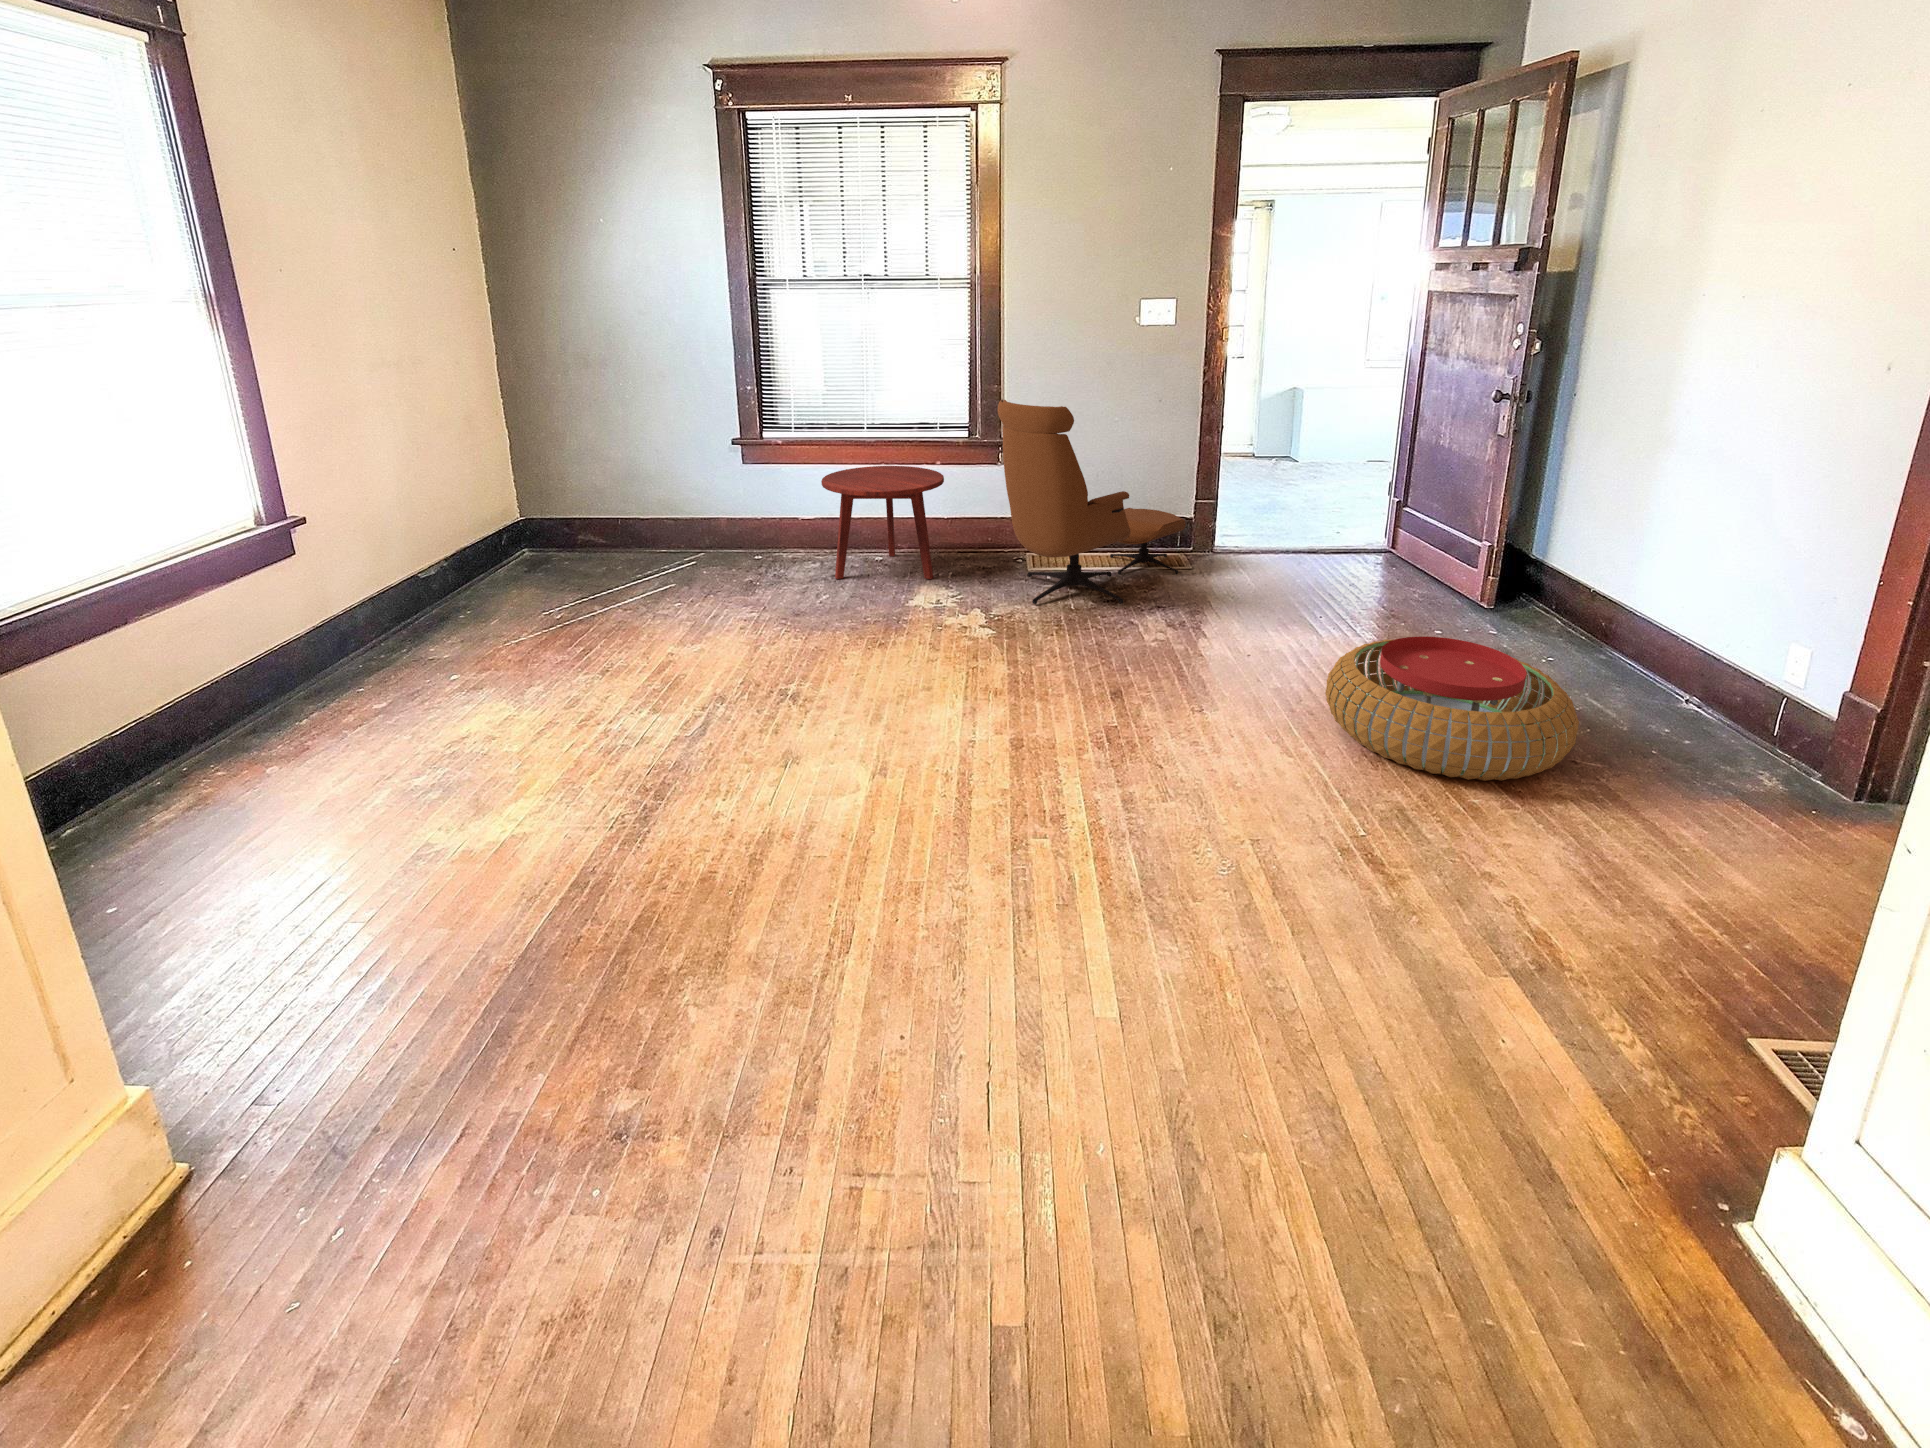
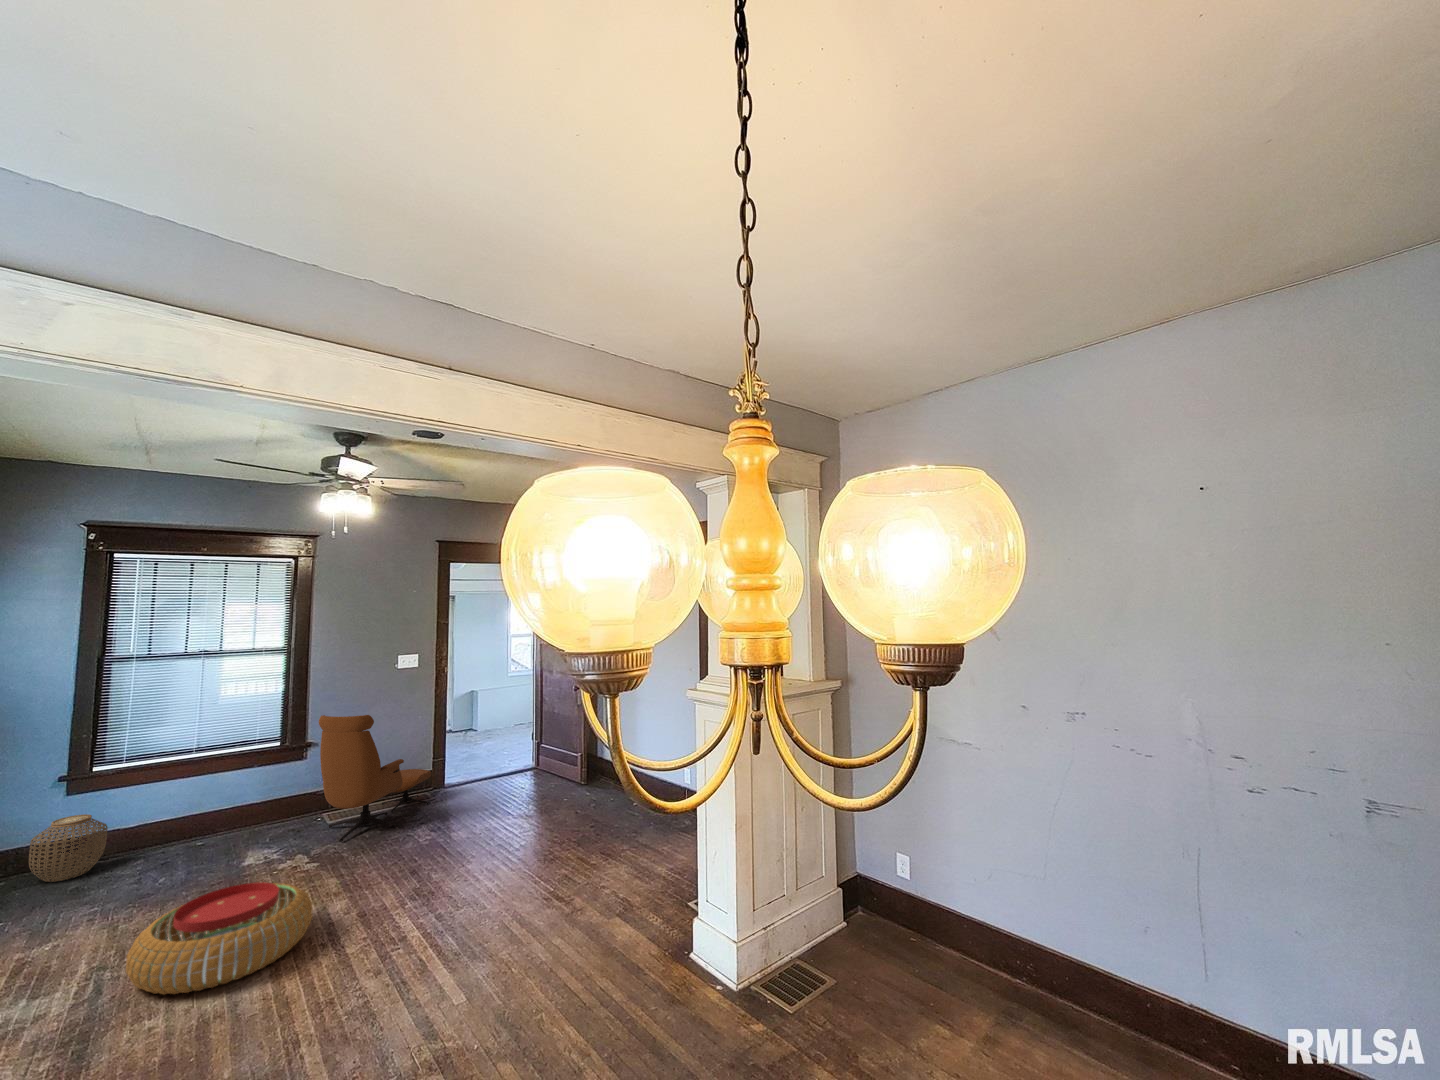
side table: present [821,466,944,579] -> none [154,769,265,867]
woven basket: none [722,494,790,568] -> present [29,814,107,882]
pouf: present [1325,636,1579,781] -> present [126,882,313,994]

